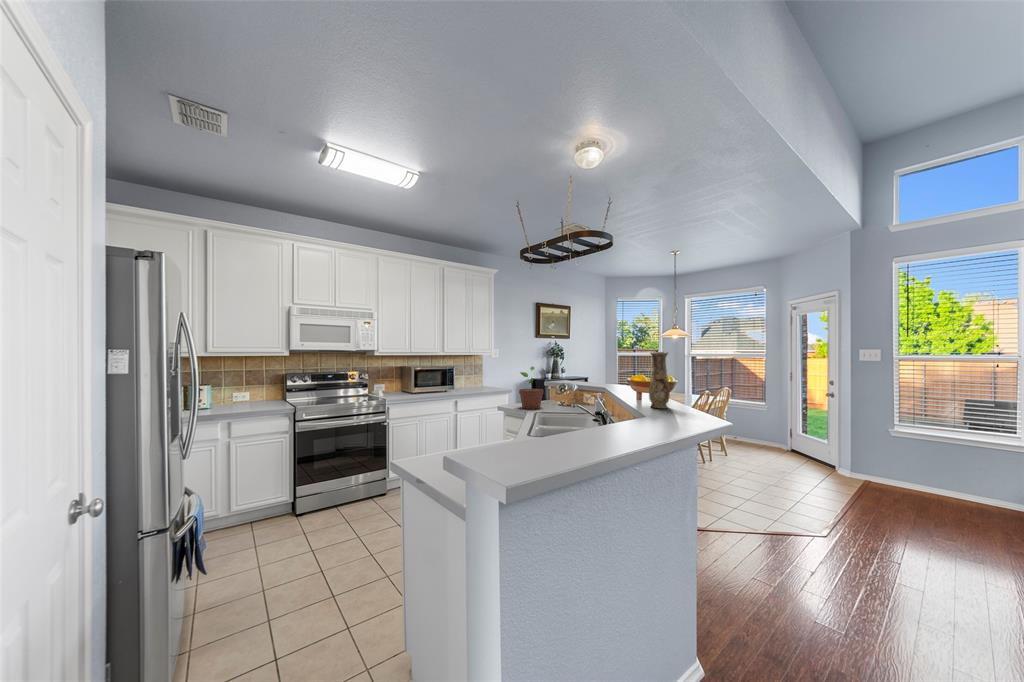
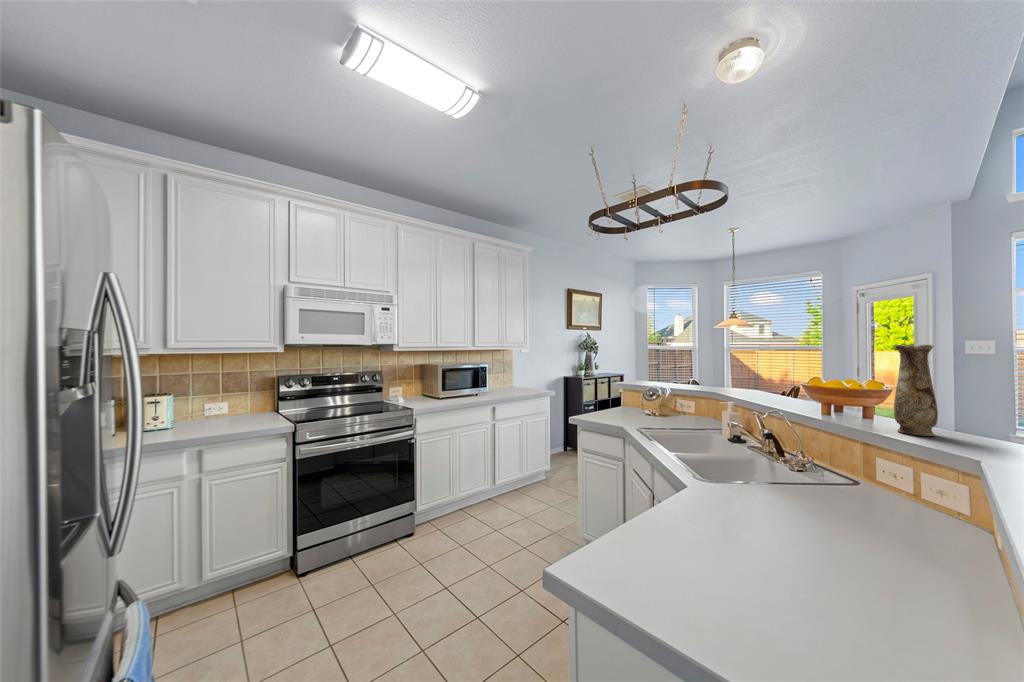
potted plant: present [519,366,543,409] -> none [598,364,631,421]

